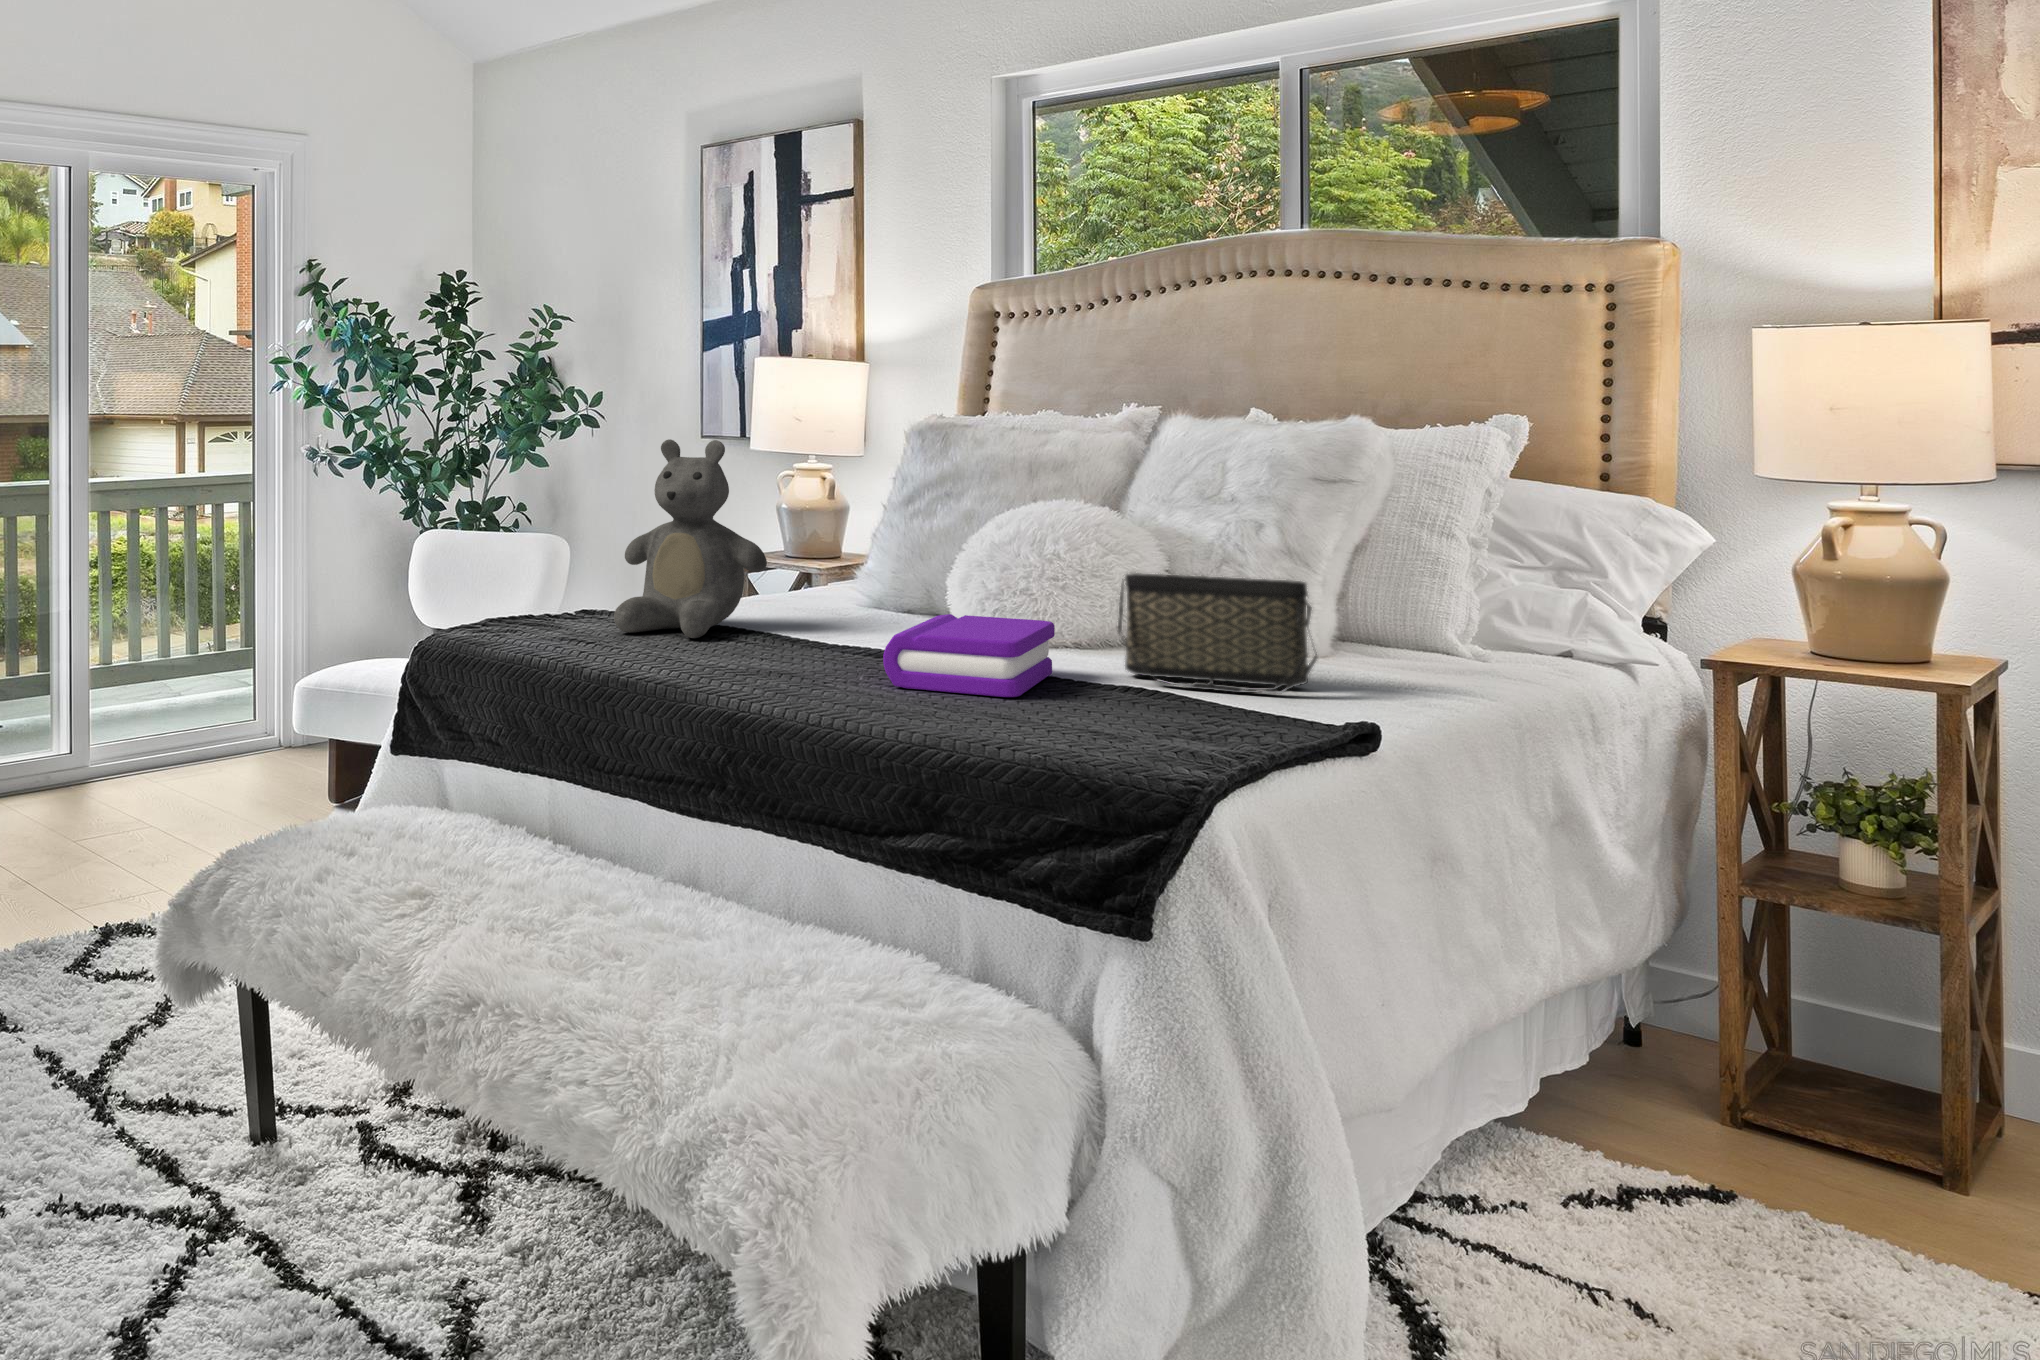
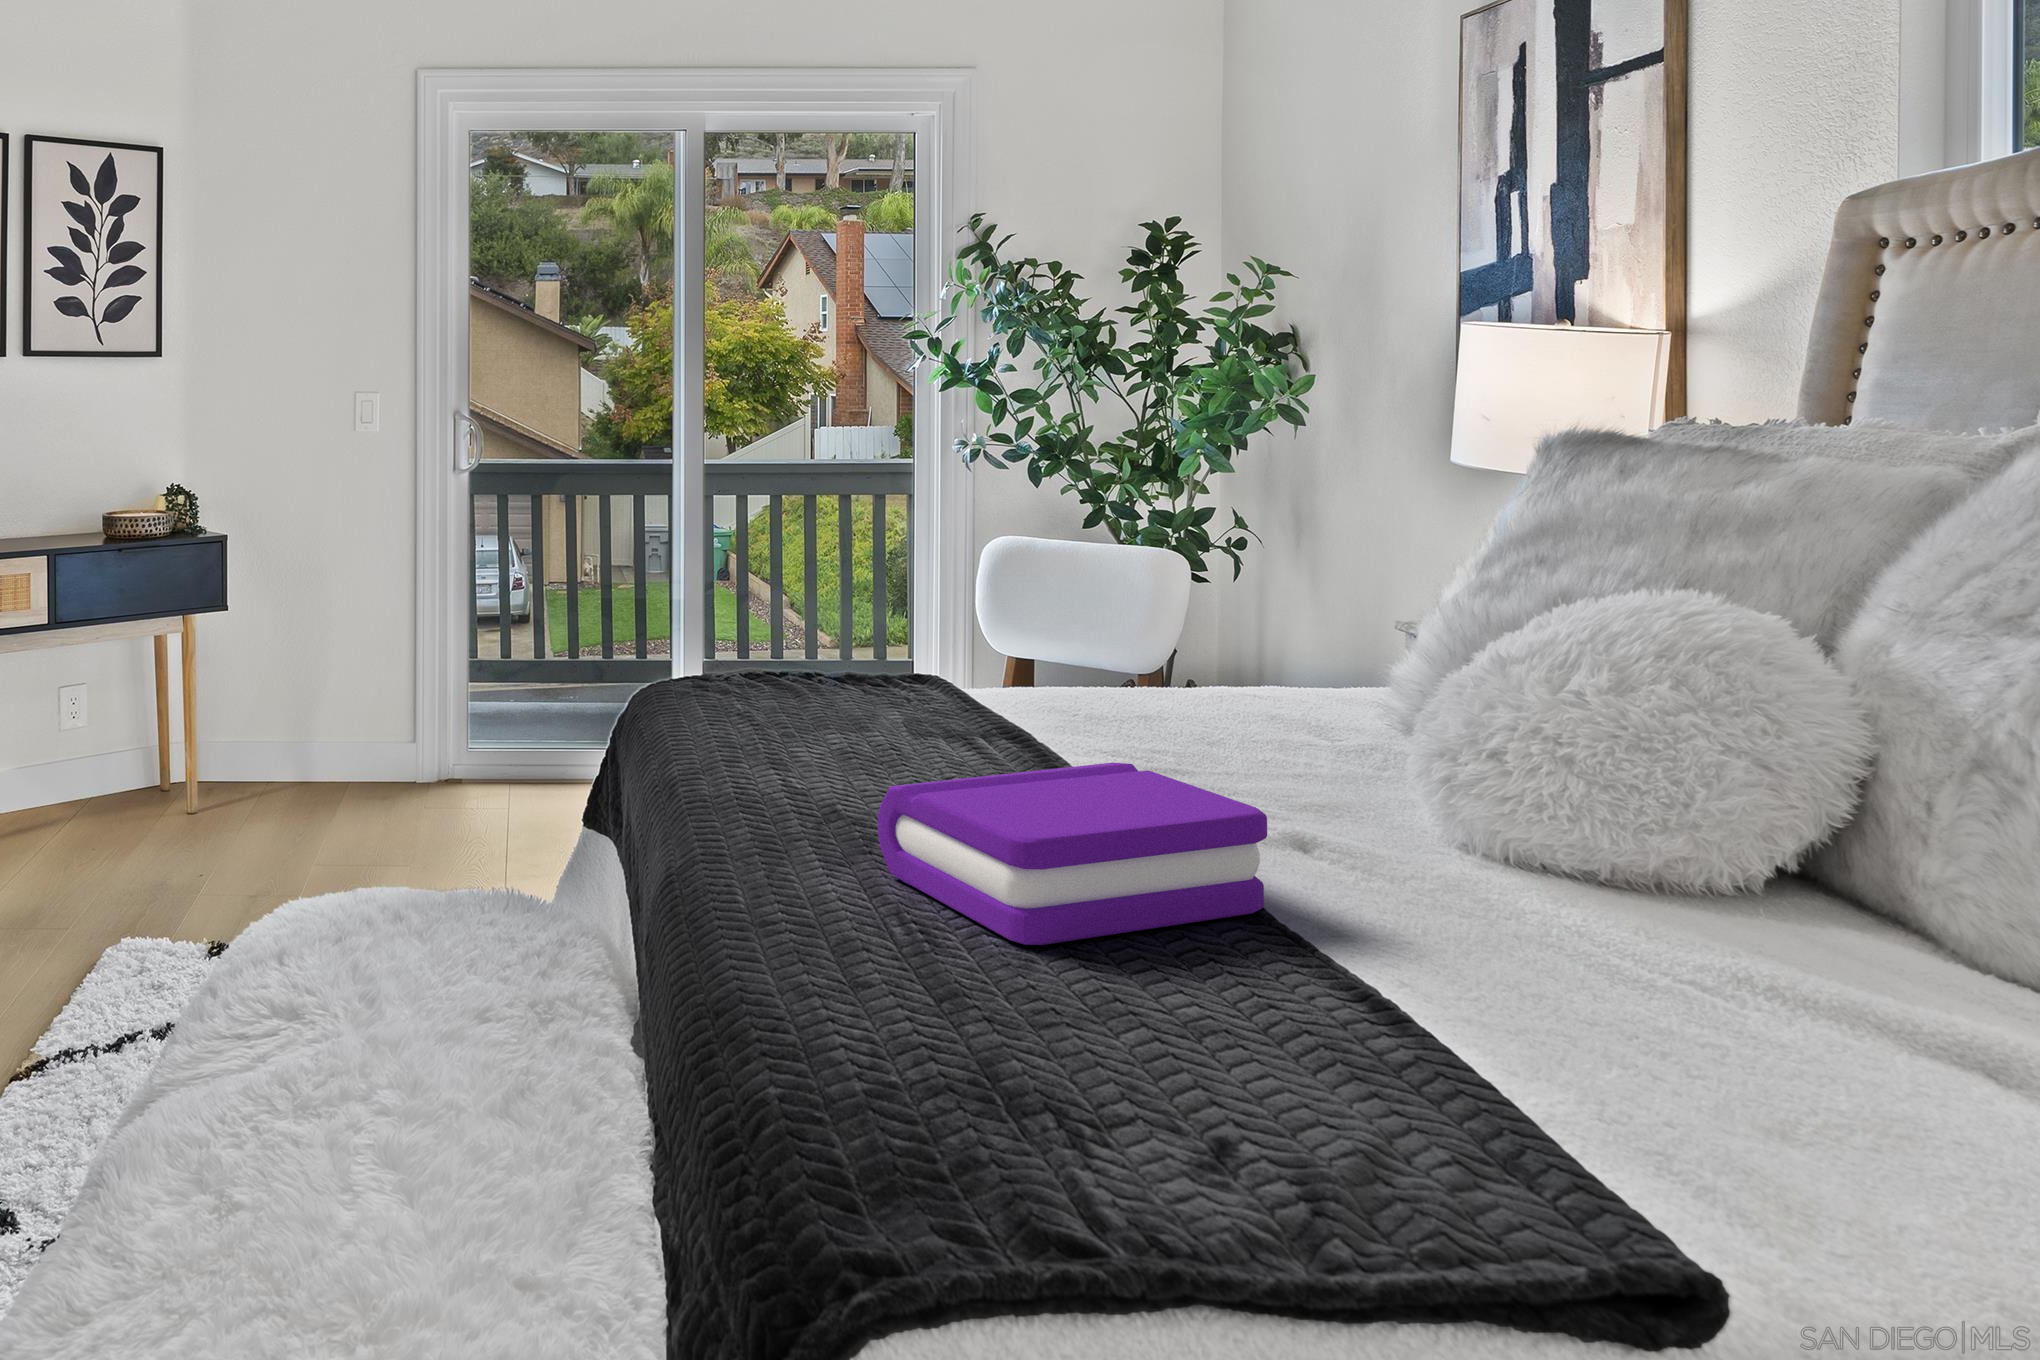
teddy bear: present [614,439,767,638] -> none [813,438,1034,734]
handbag: present [1118,573,1317,694] -> none [1369,742,1810,1090]

